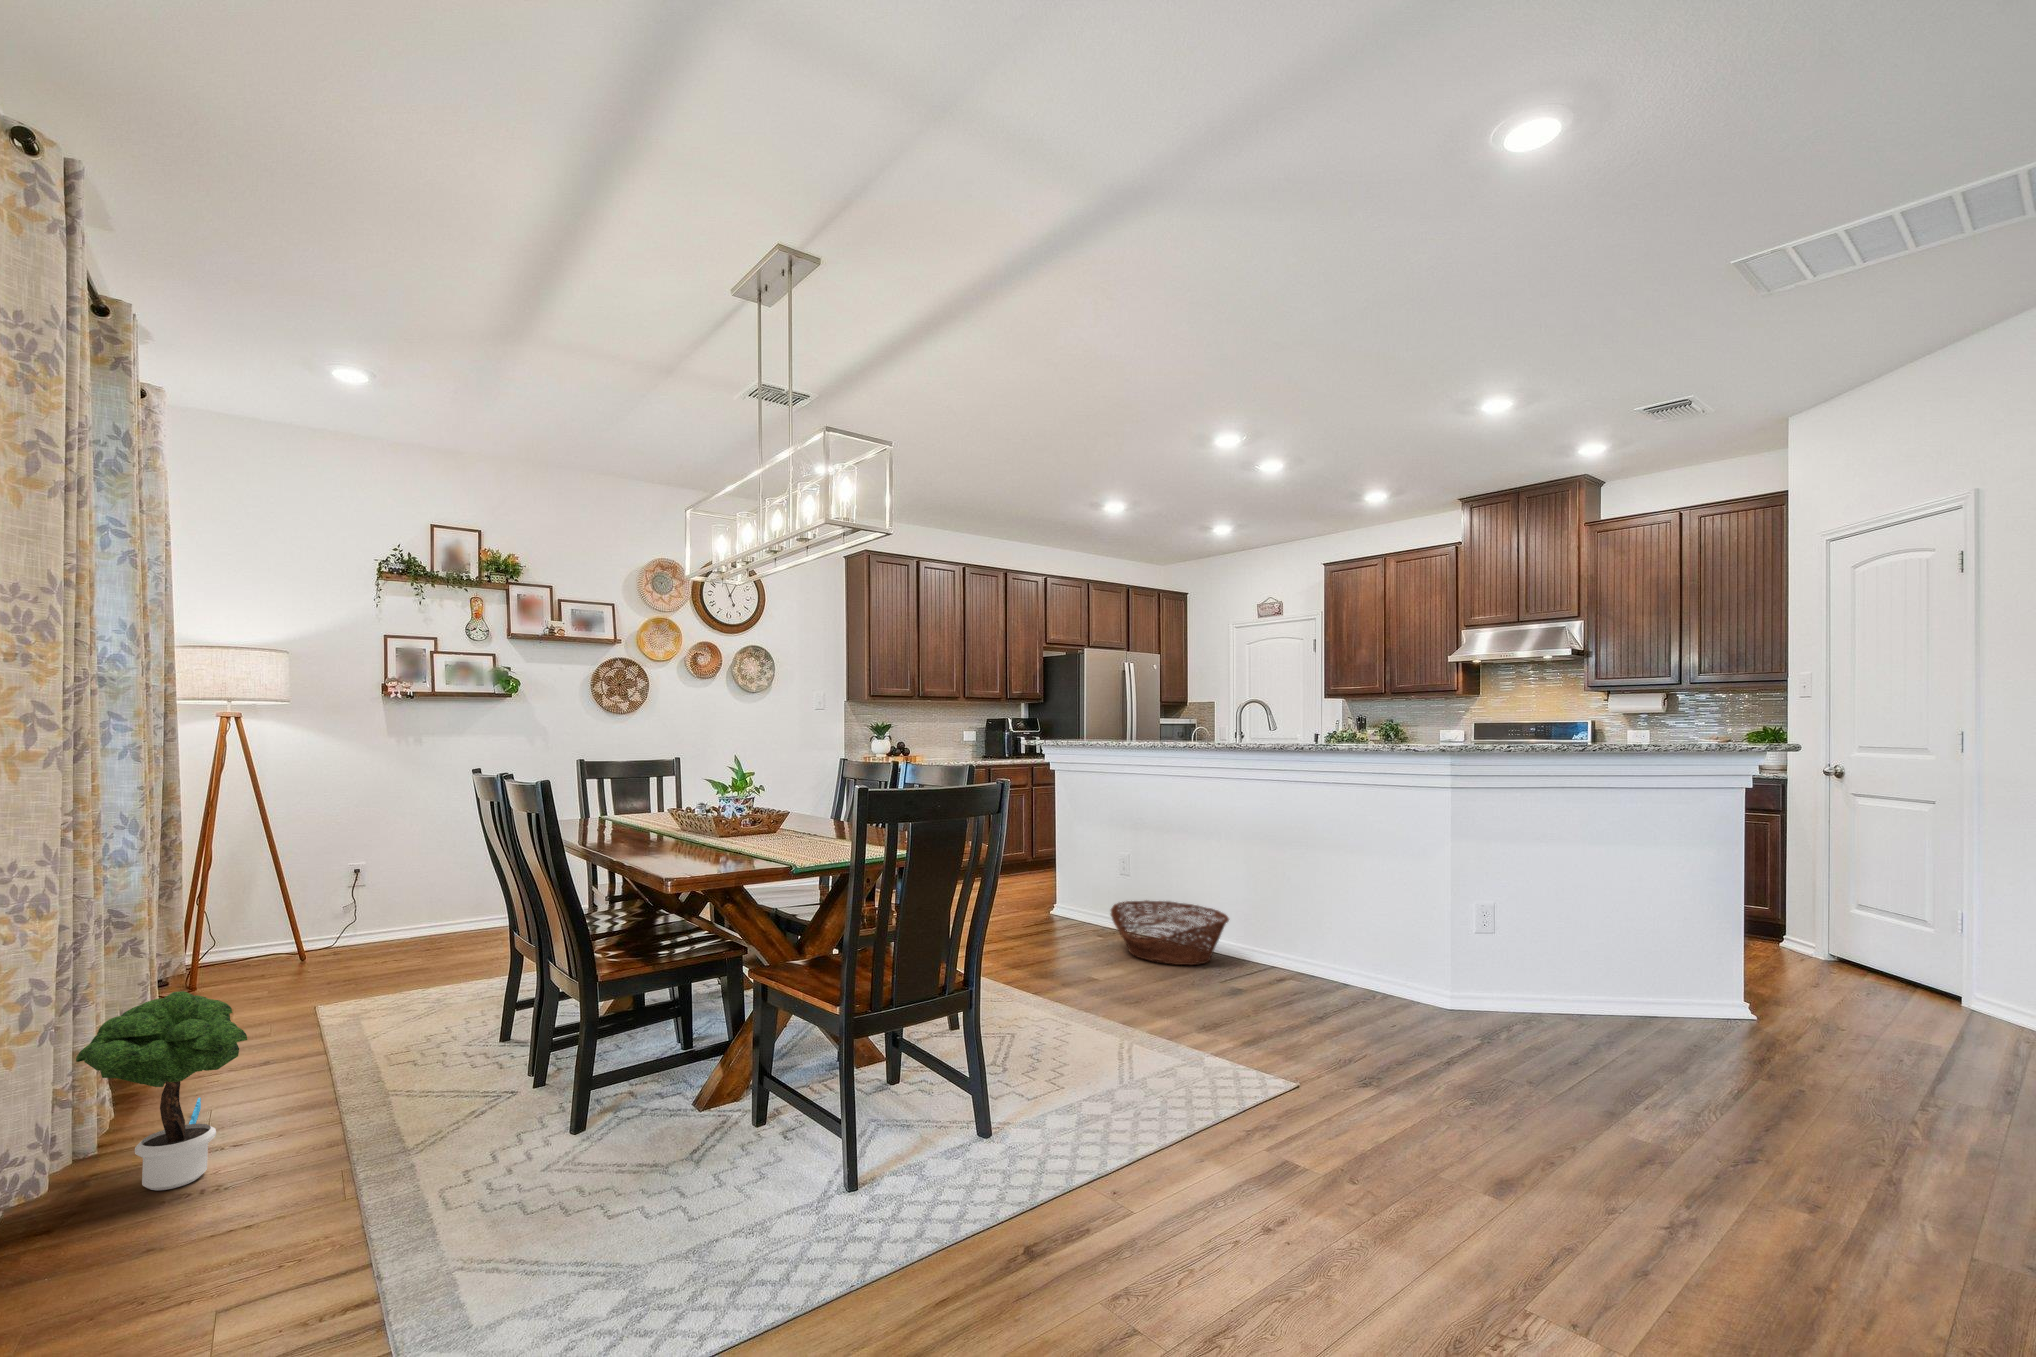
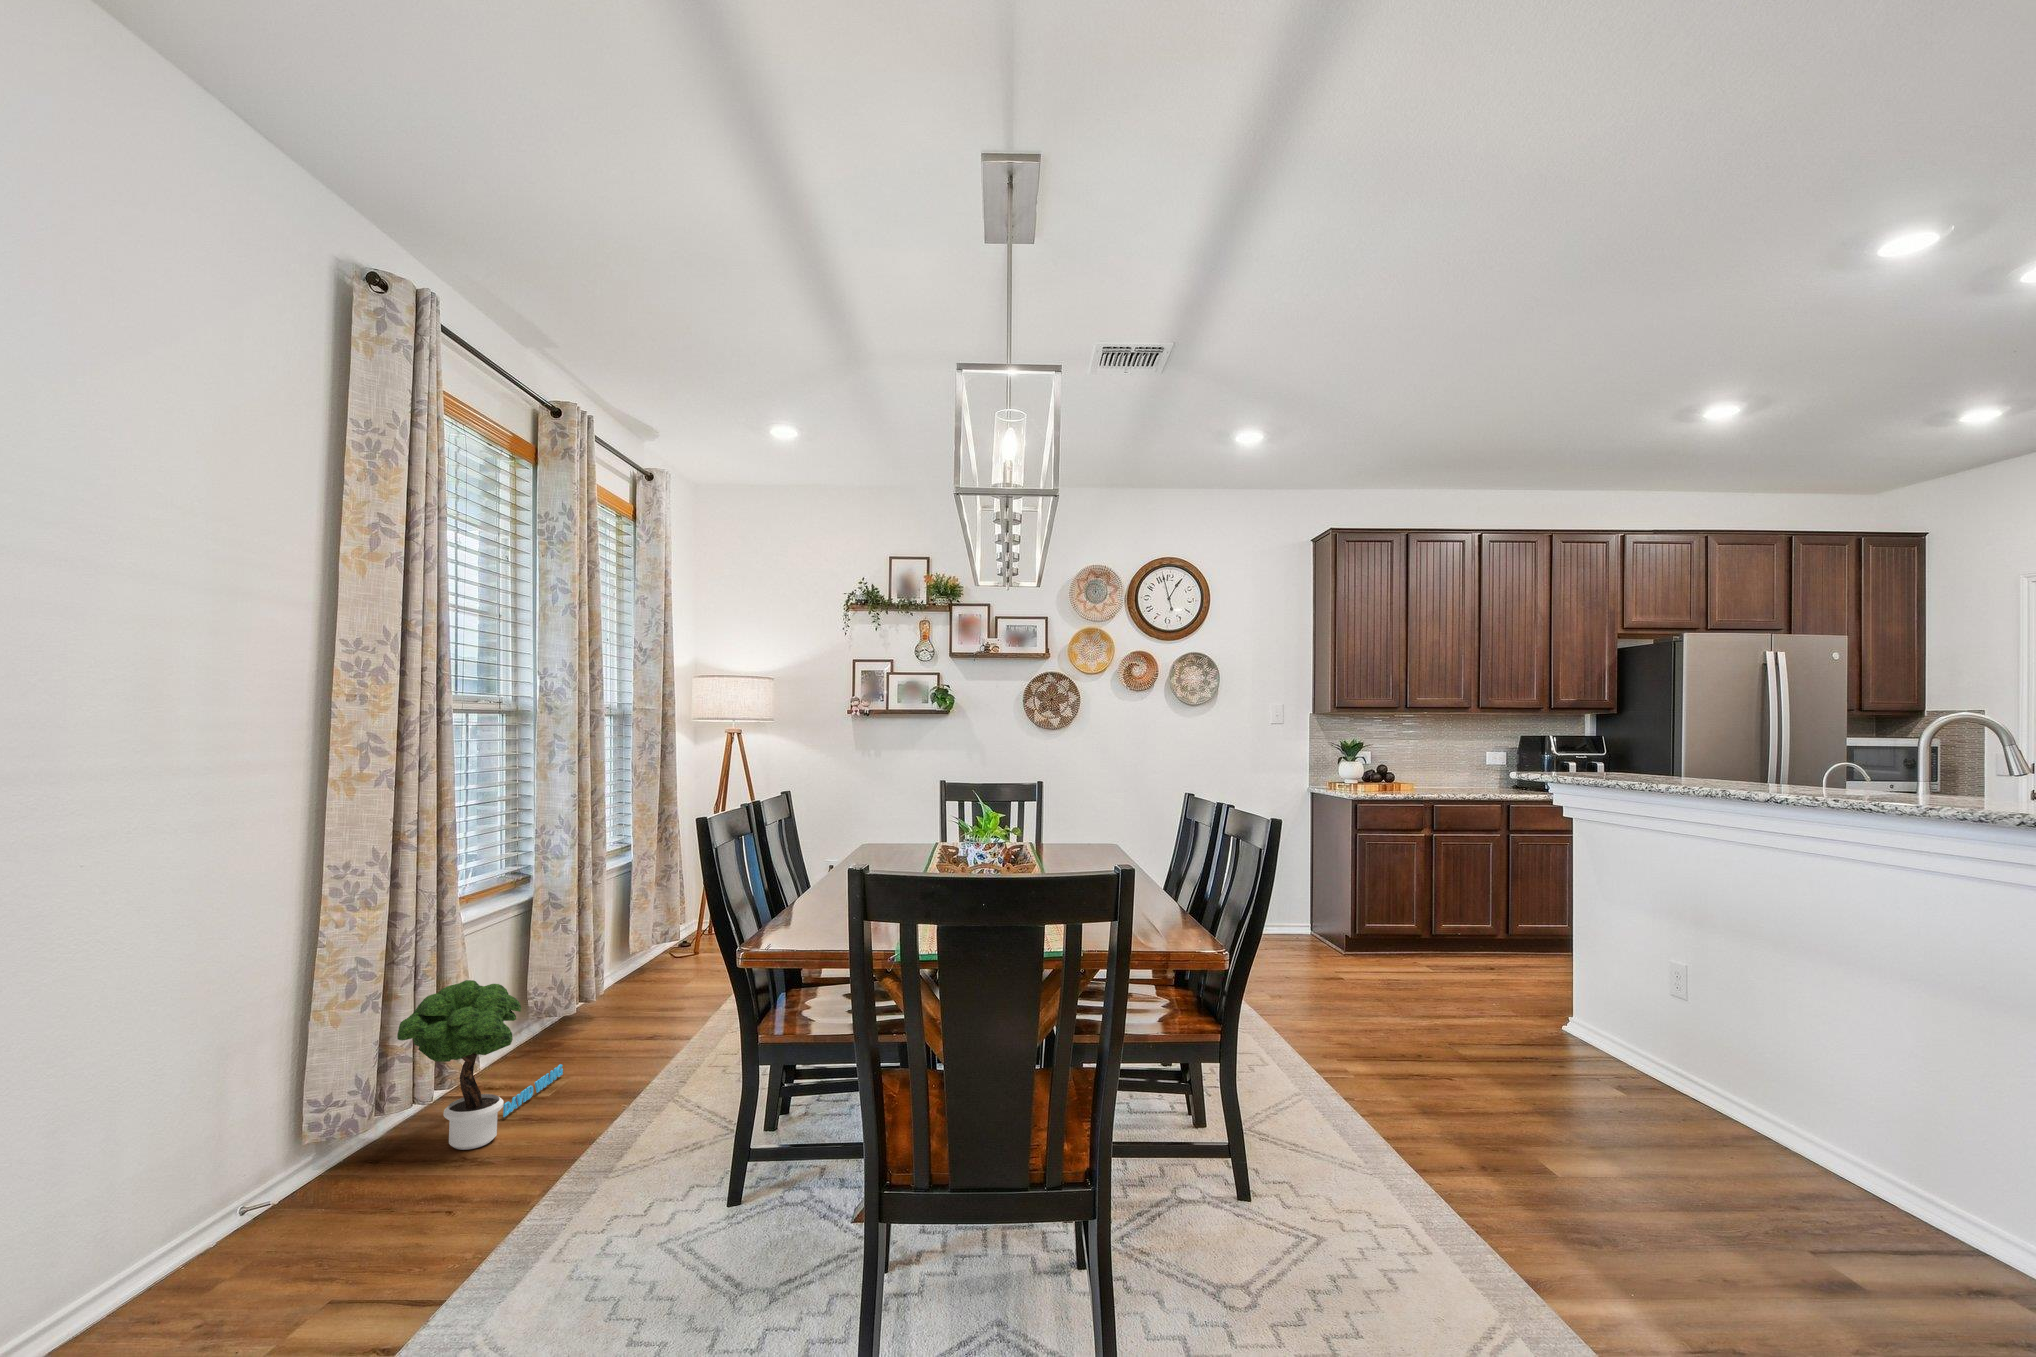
basket: present [1111,900,1229,965] -> none [1599,1037,1827,1181]

